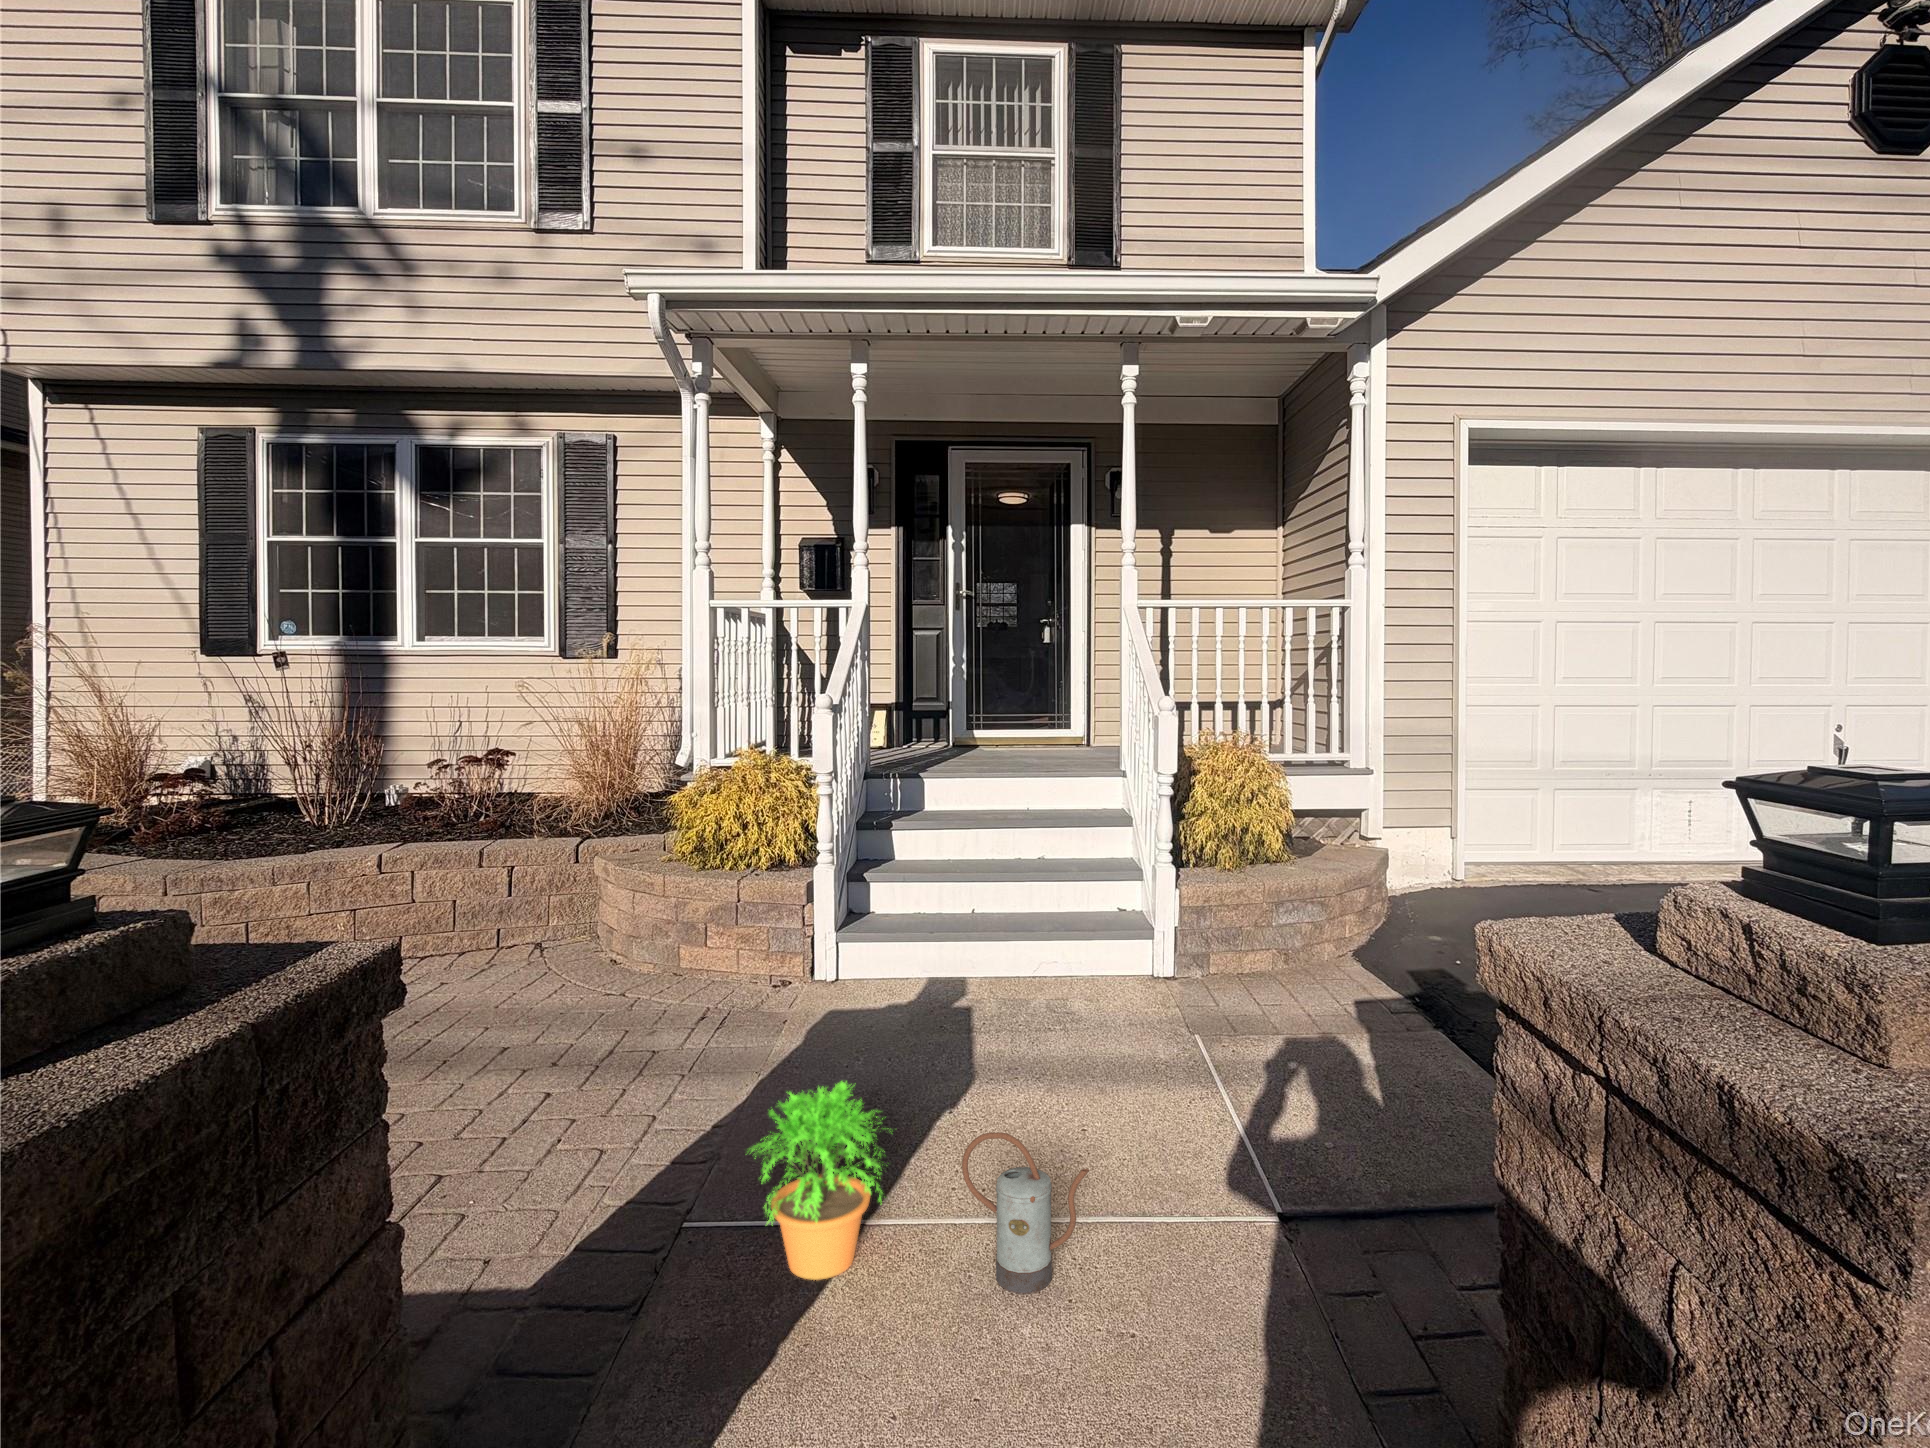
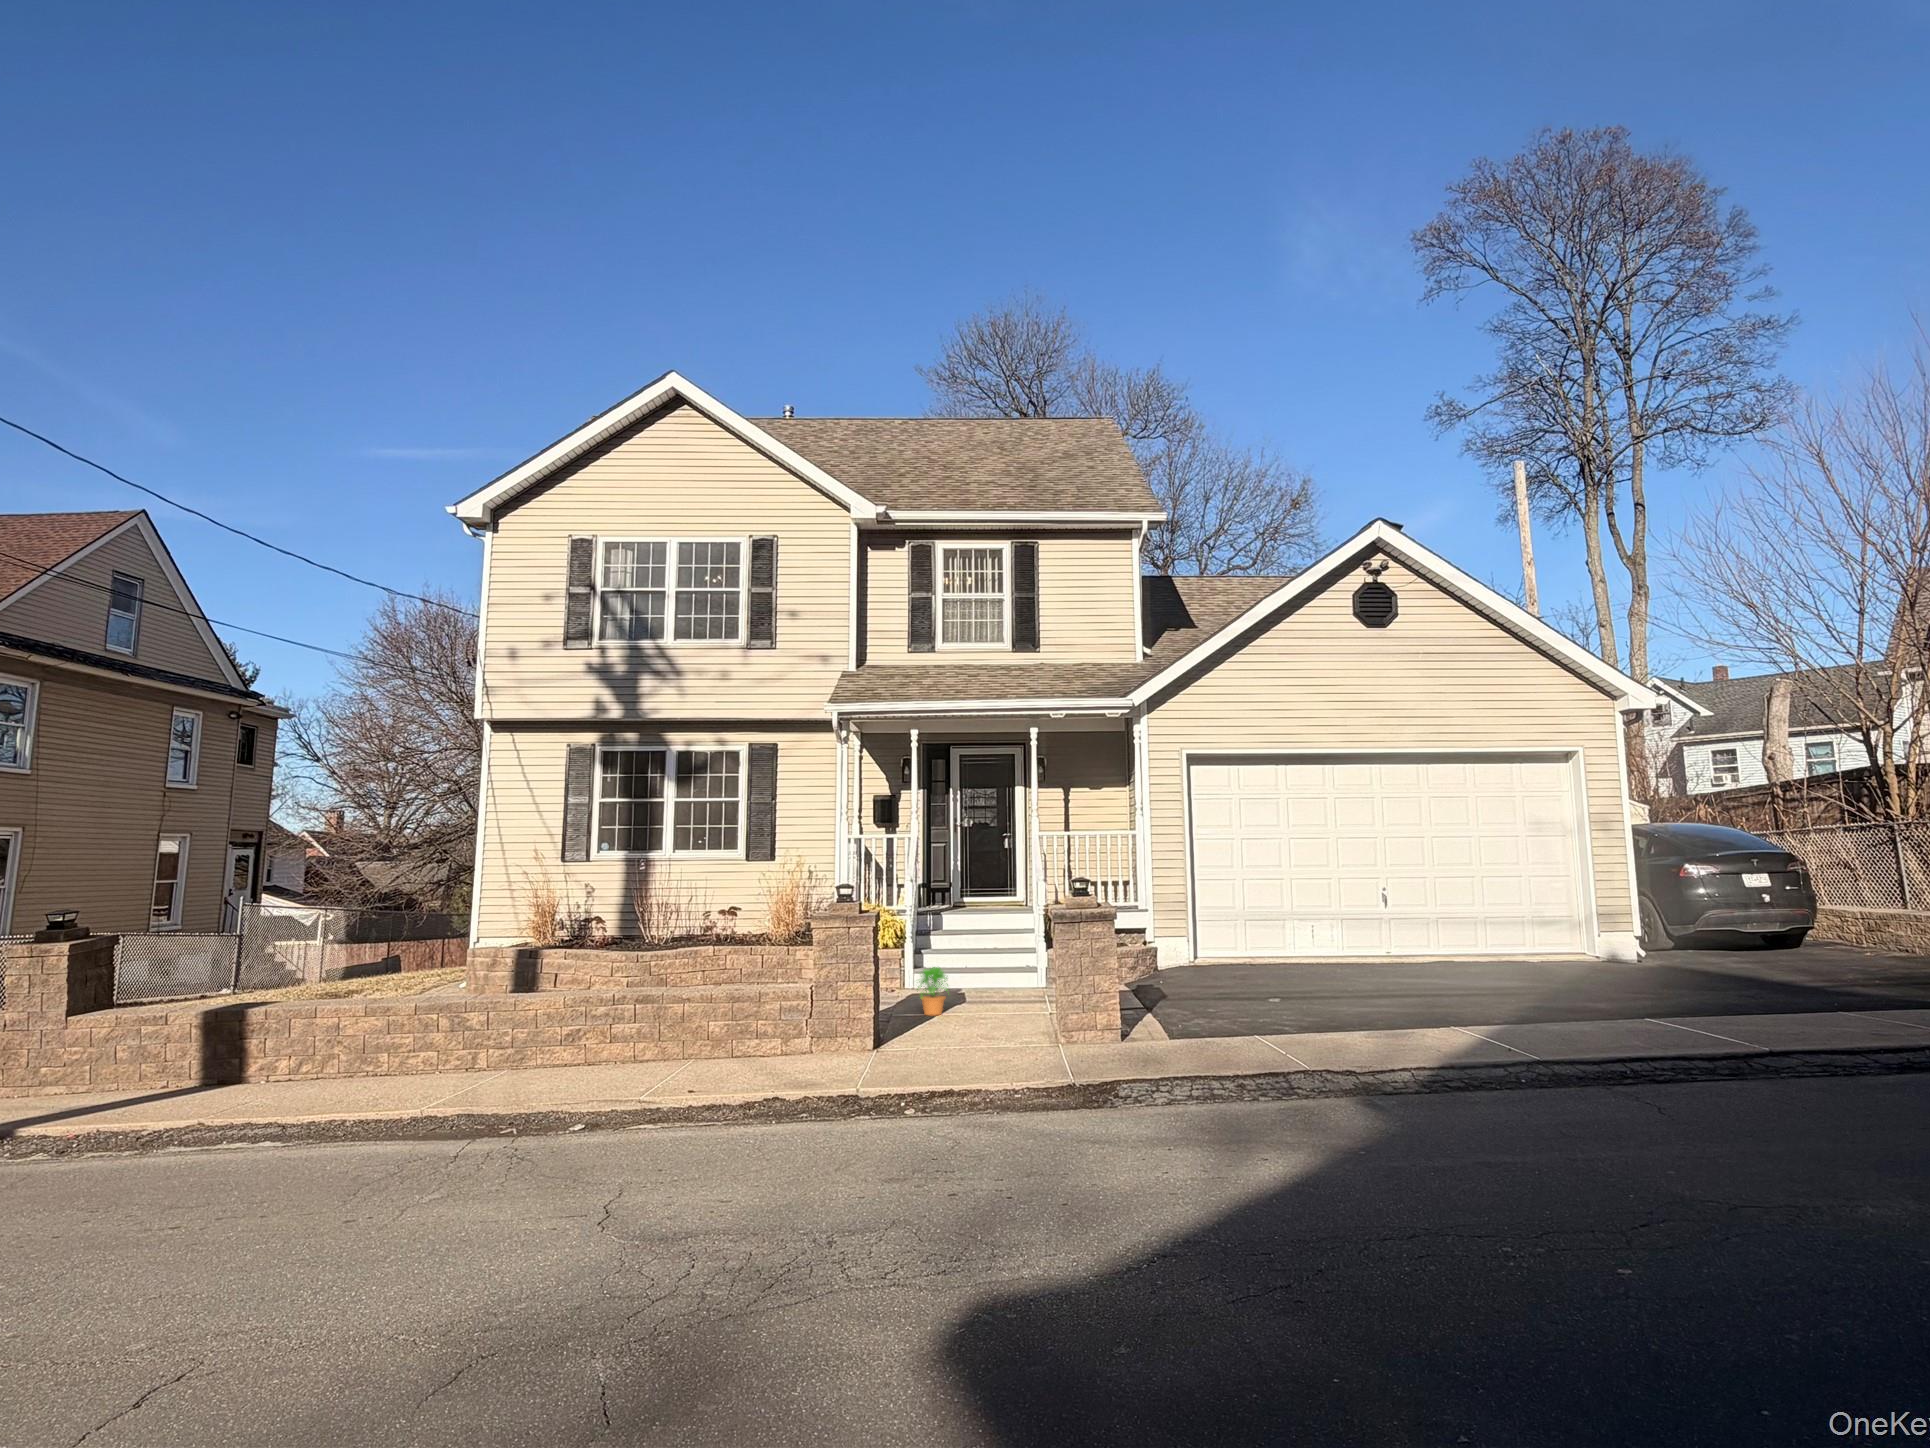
watering can: present [962,1132,1089,1293] -> none [971,976,1005,1015]

